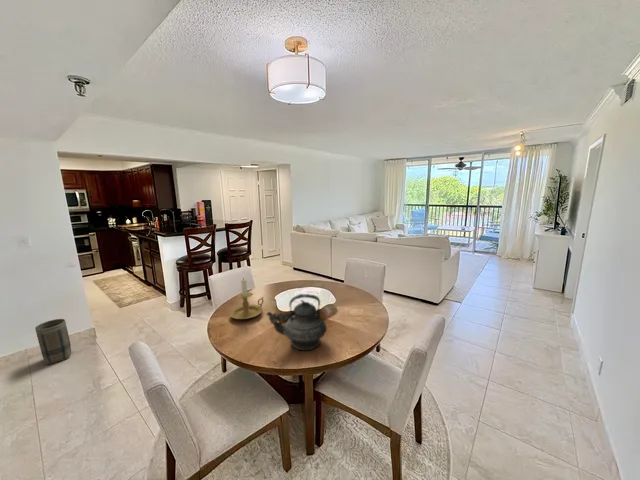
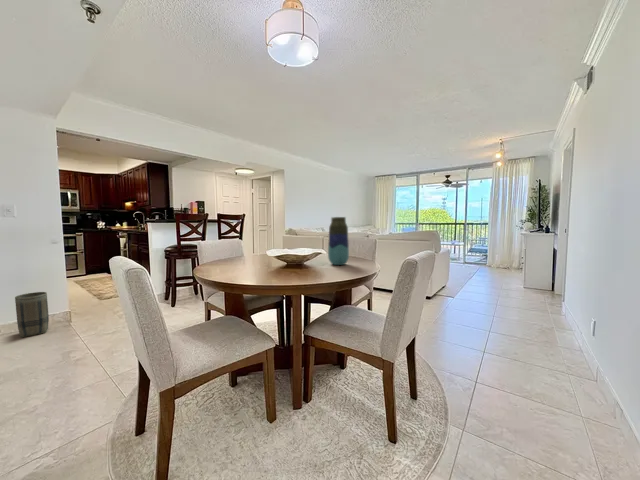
vase: none [342,264,364,316] -> present [328,217,349,265]
candle holder: present [230,279,263,319] -> none [219,226,253,265]
teapot: present [267,294,327,350] -> none [255,224,312,276]

